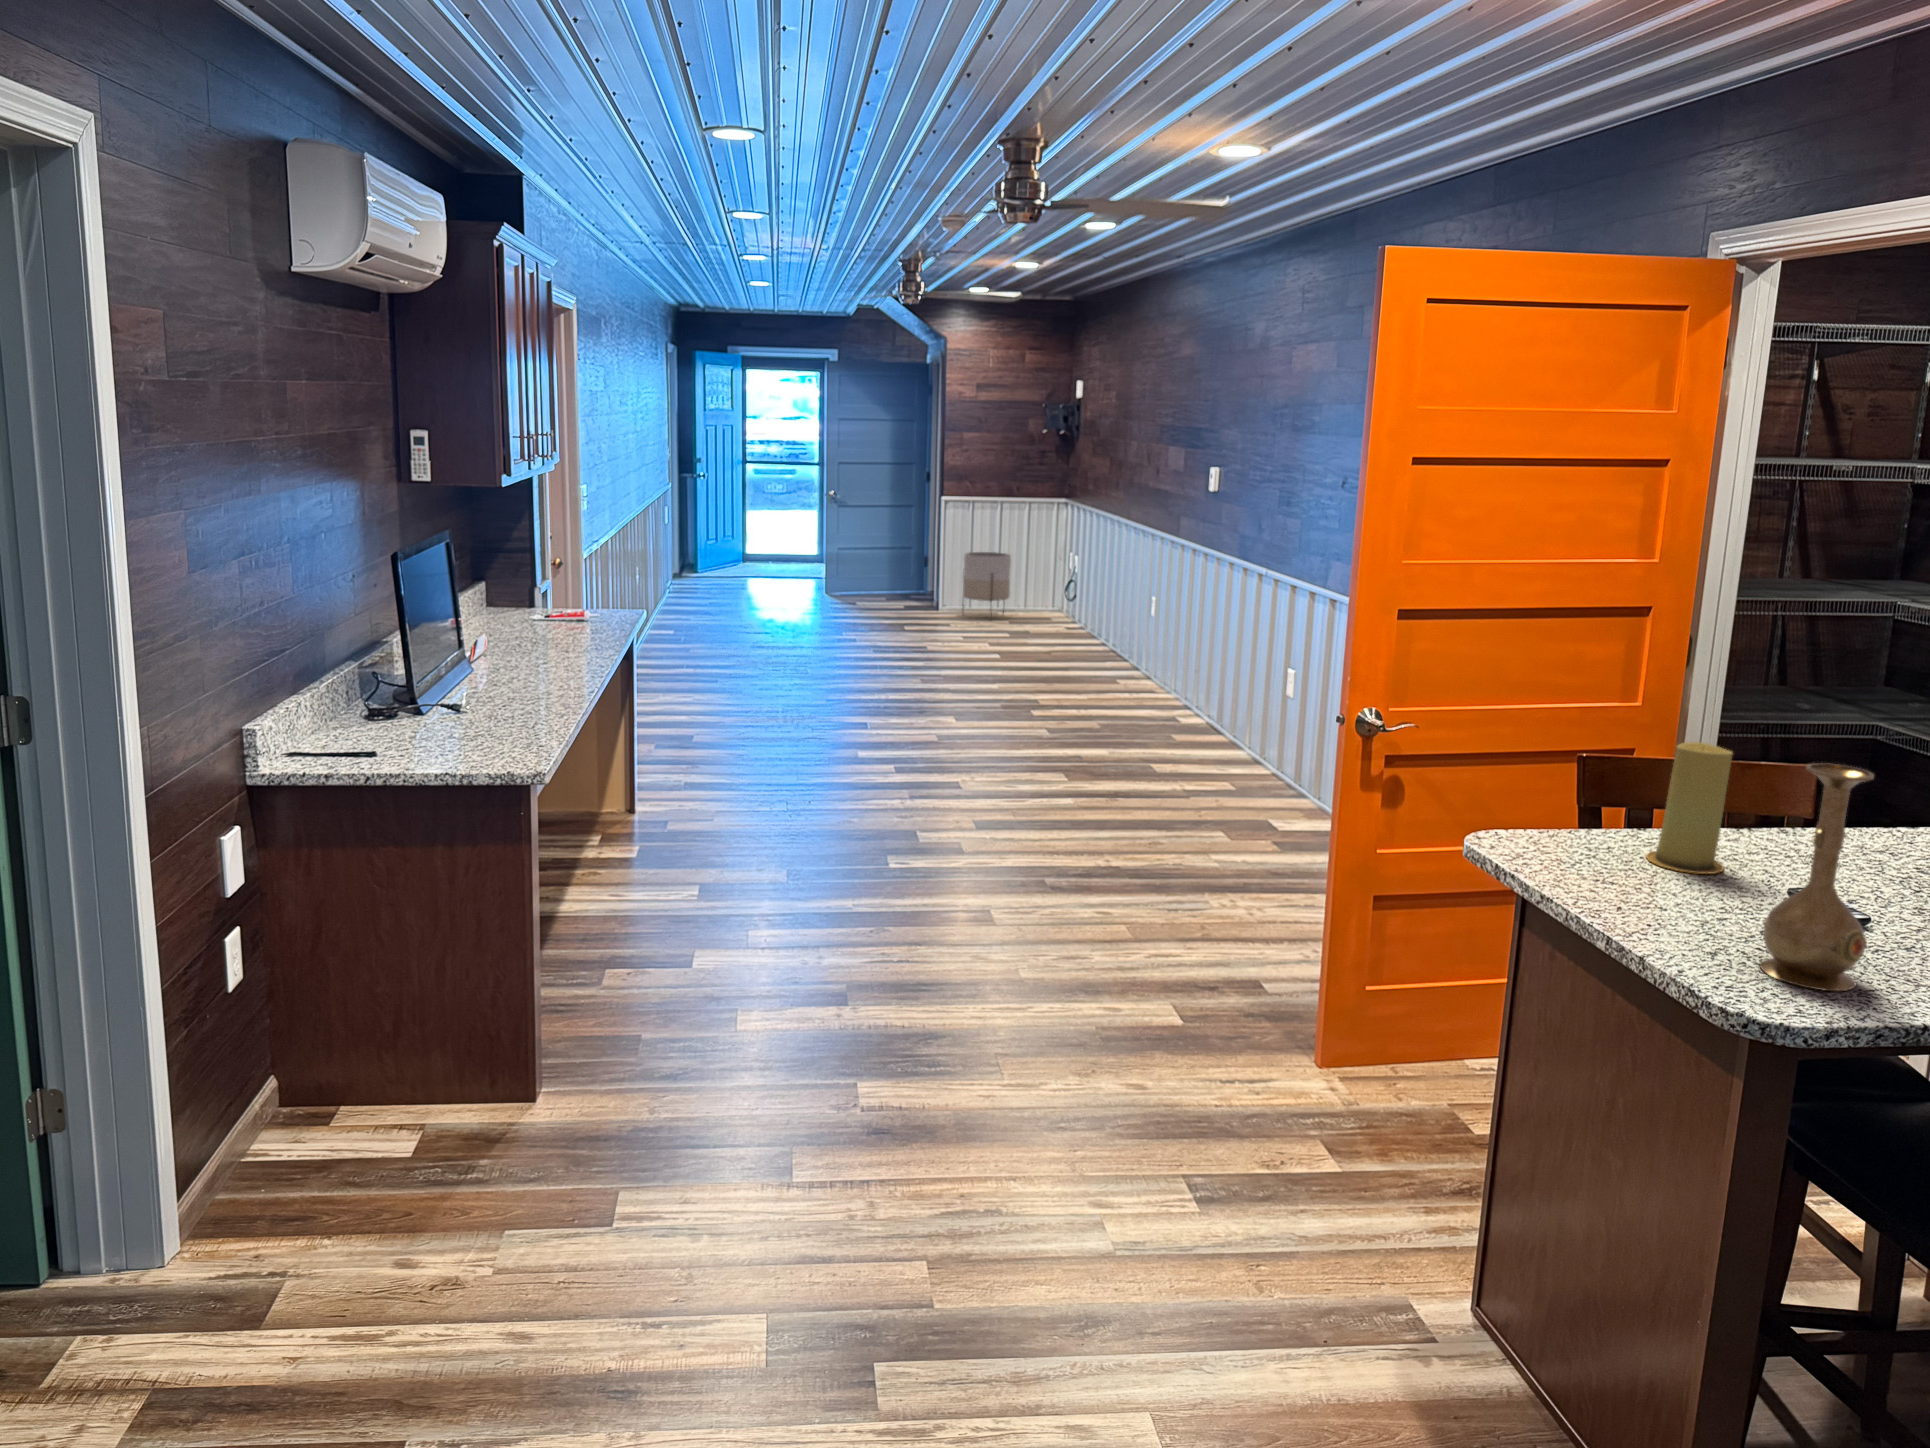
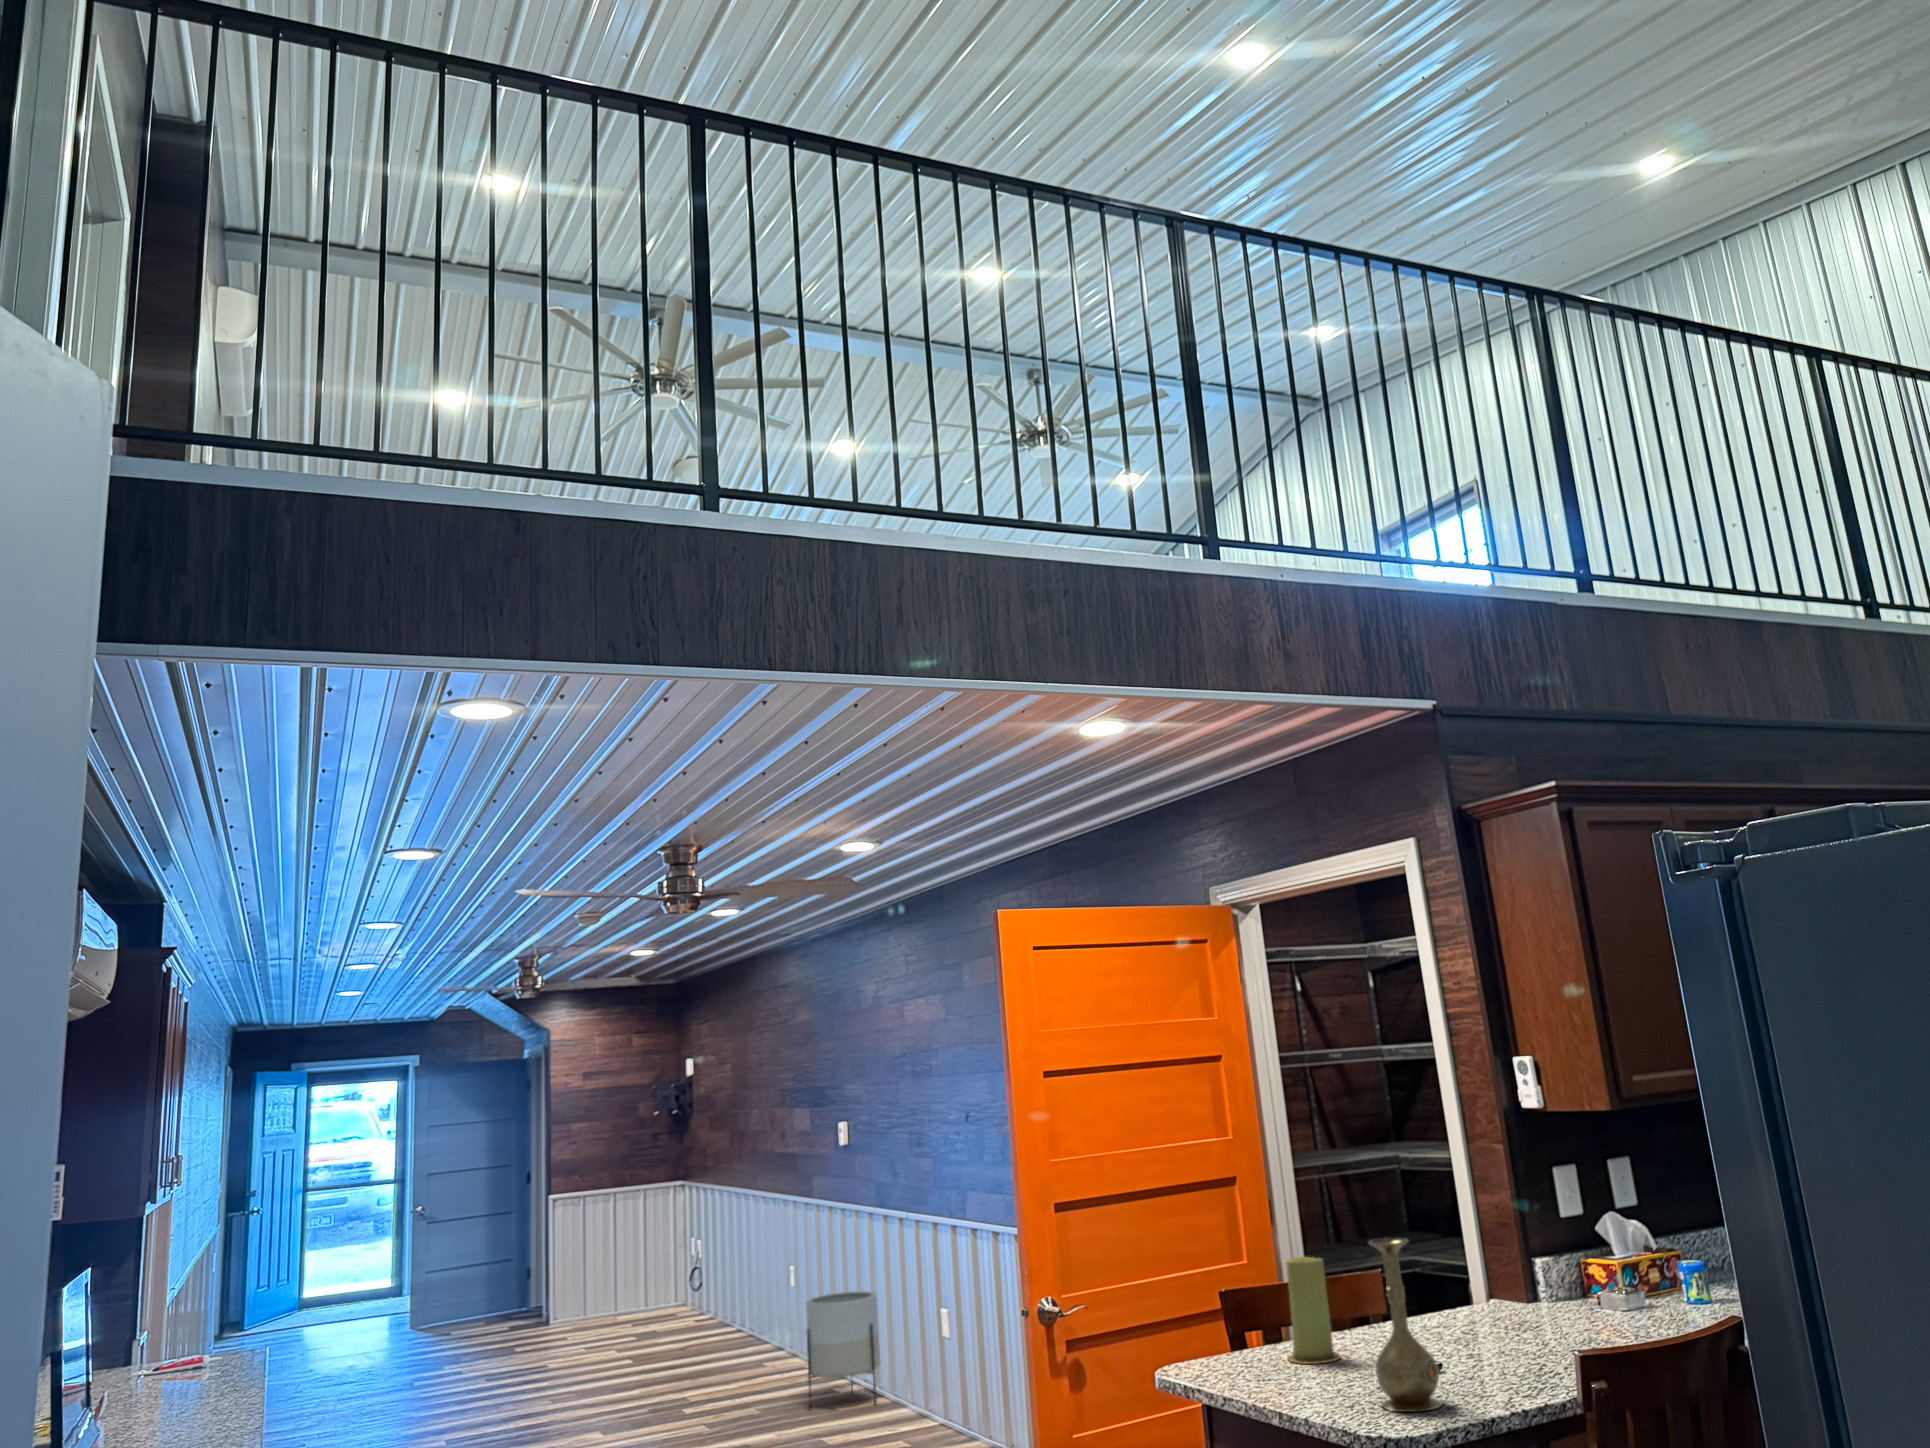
planter: present [963,552,1011,604] -> present [806,1291,881,1409]

